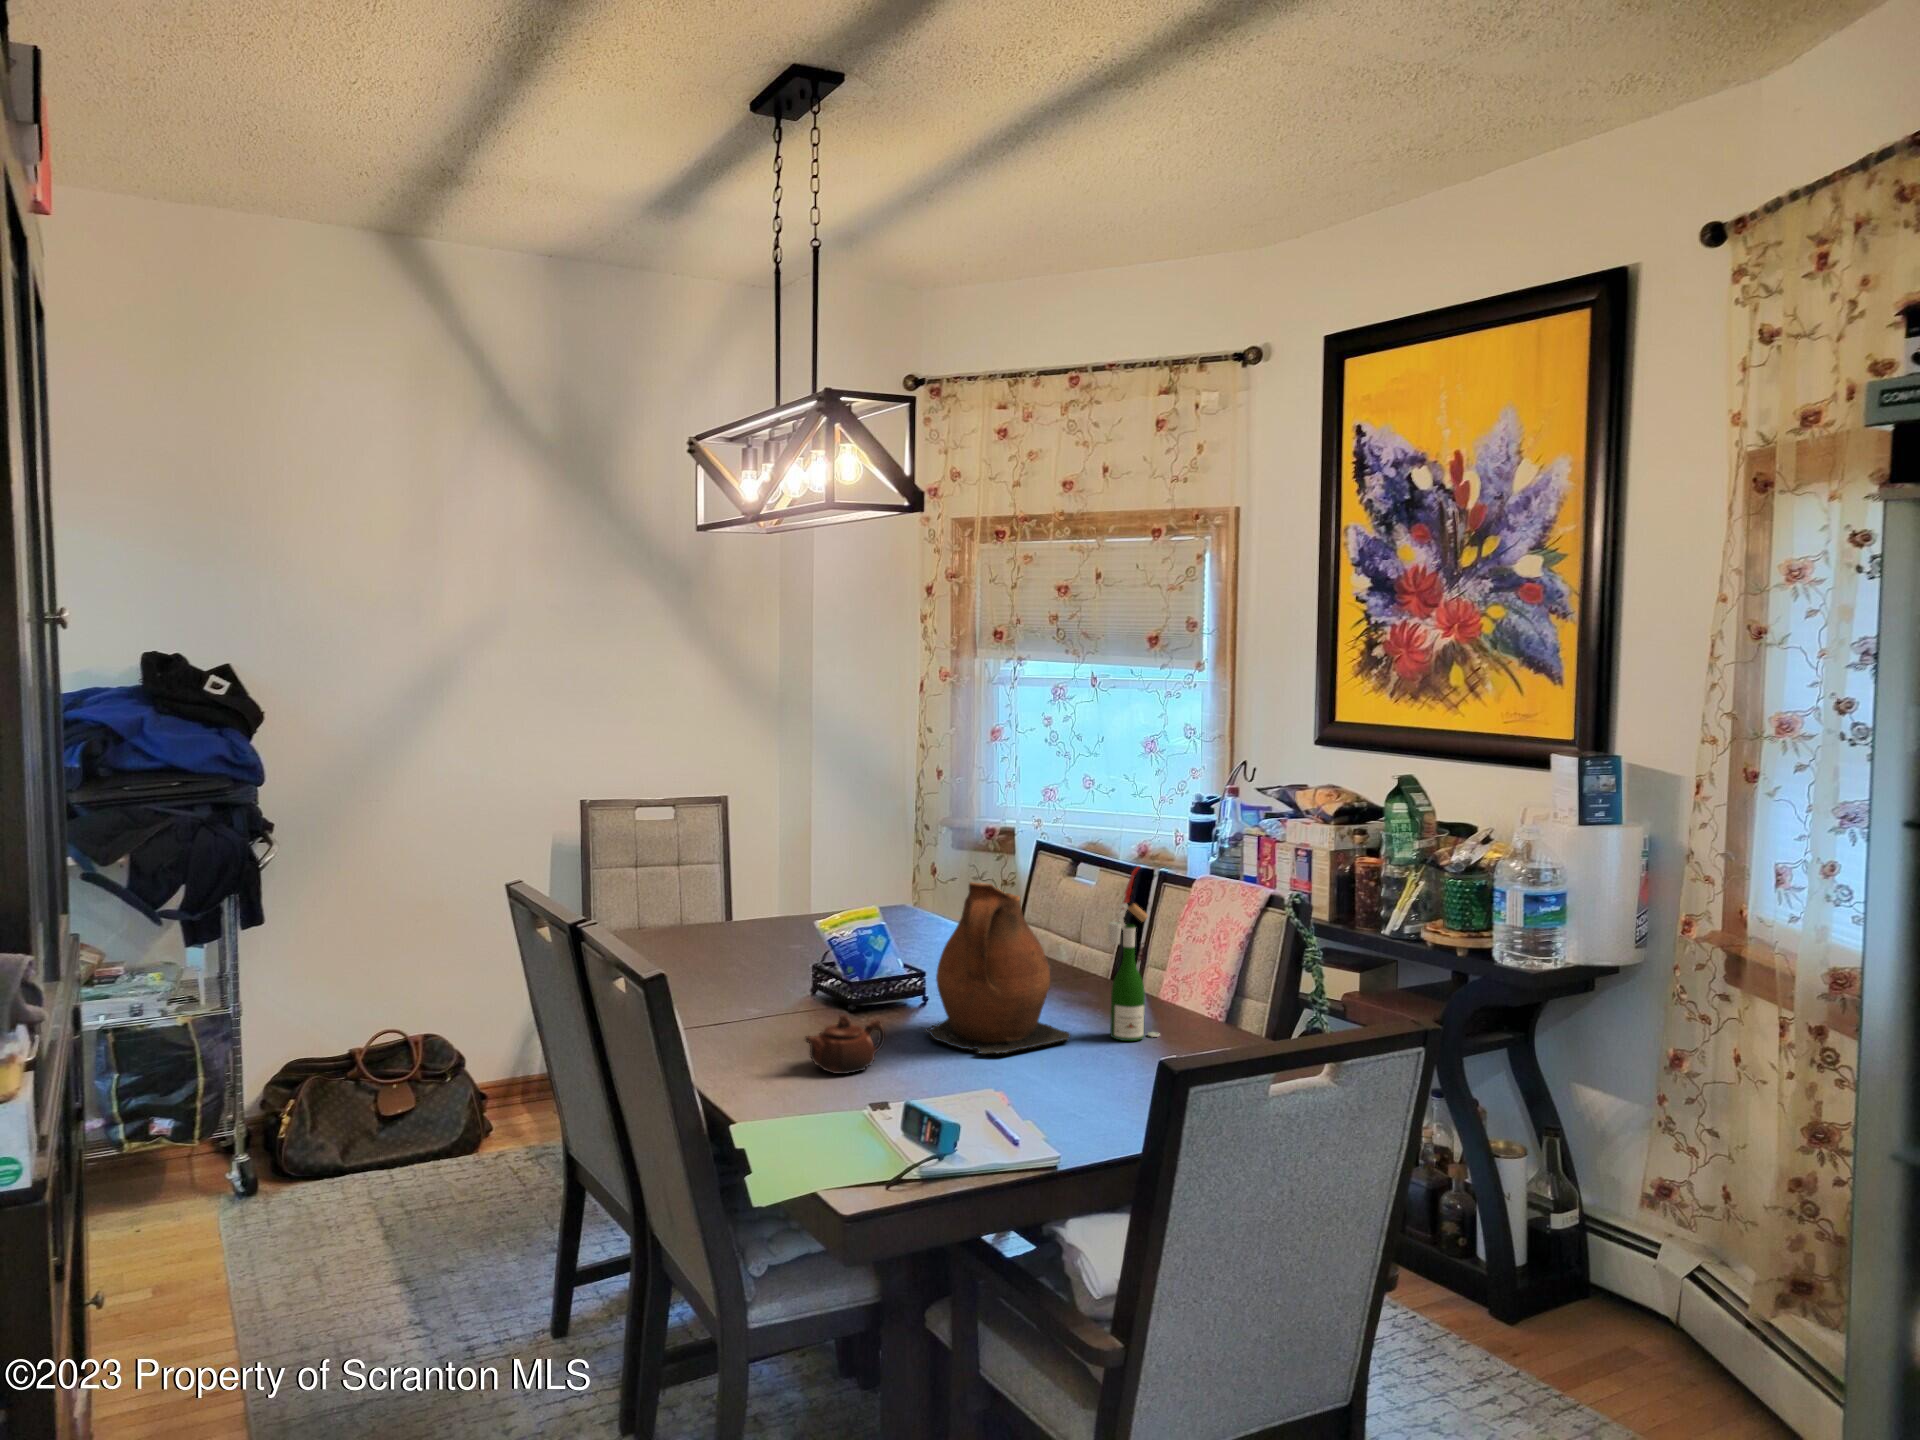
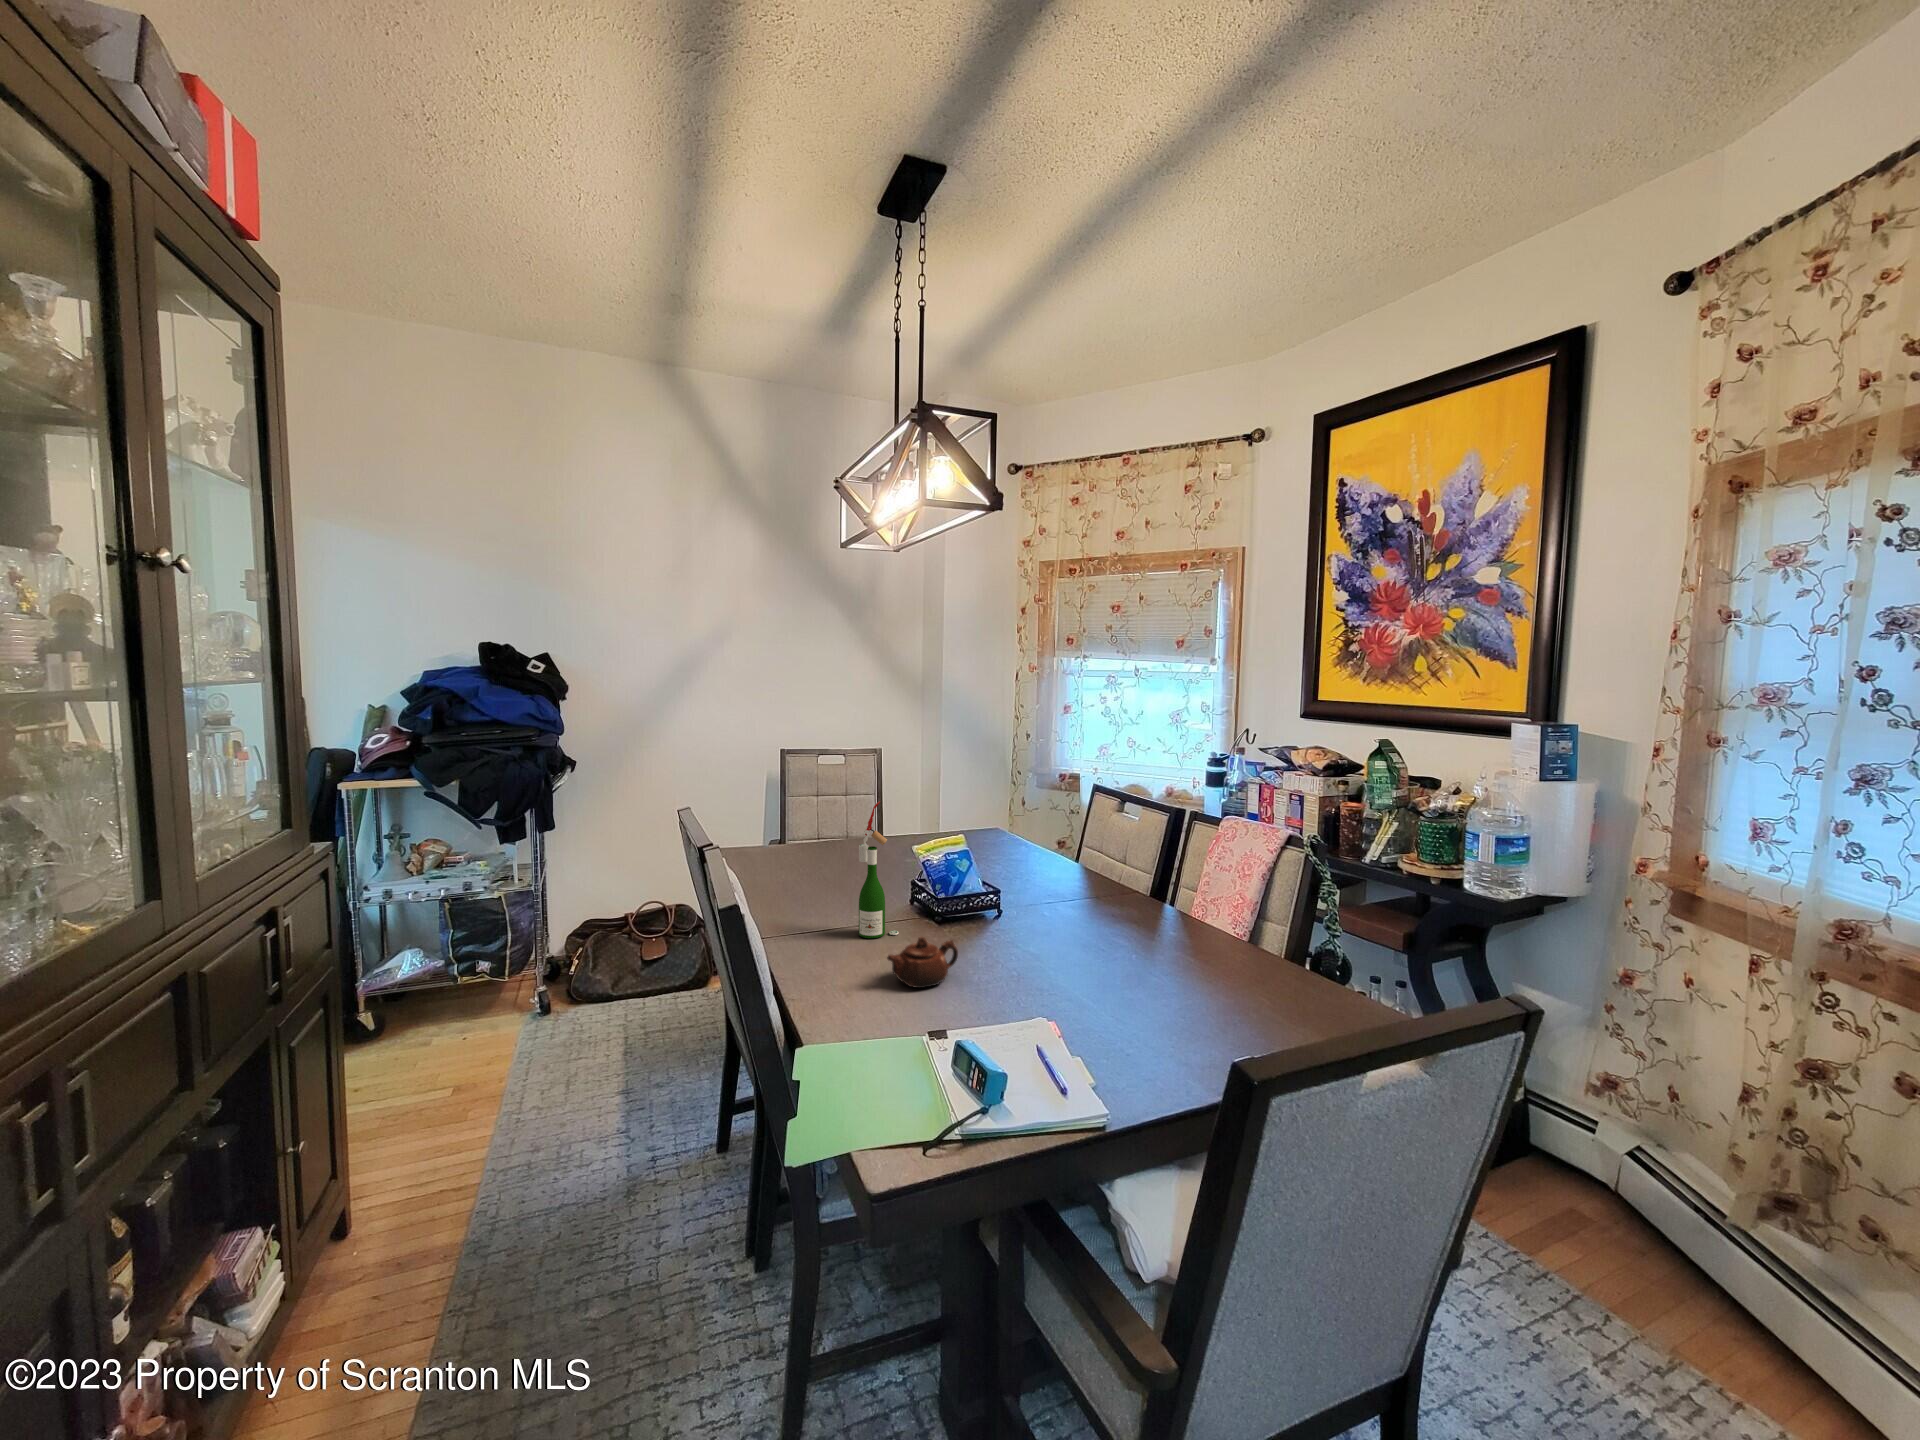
wine bottle: present [1108,866,1159,1041] -> present [859,801,898,938]
ceramic pitcher: present [921,883,1070,1054] -> none [990,826,1117,972]

